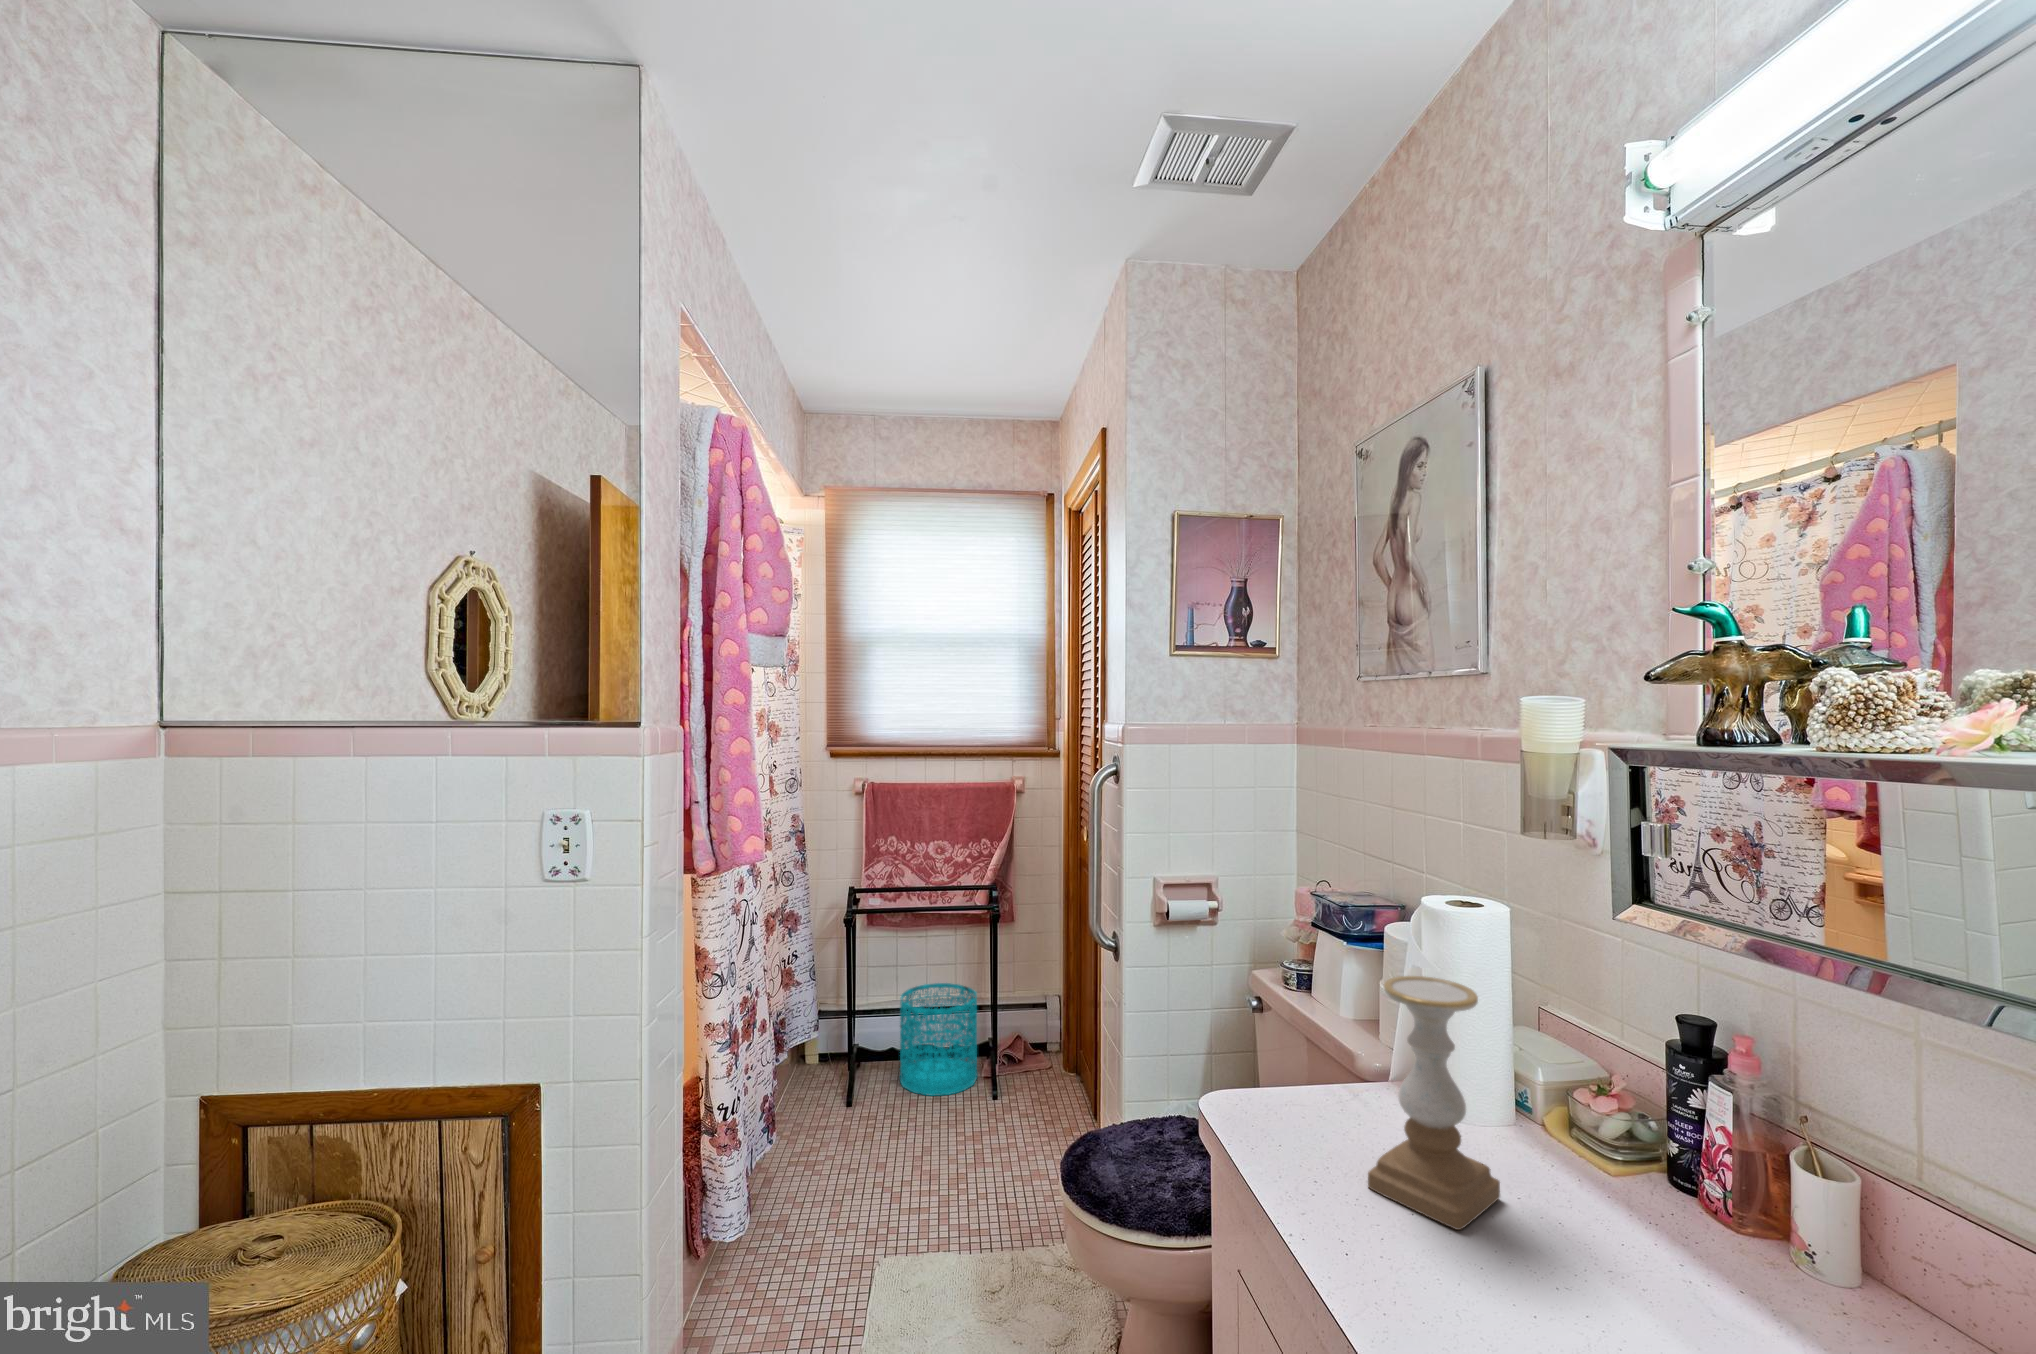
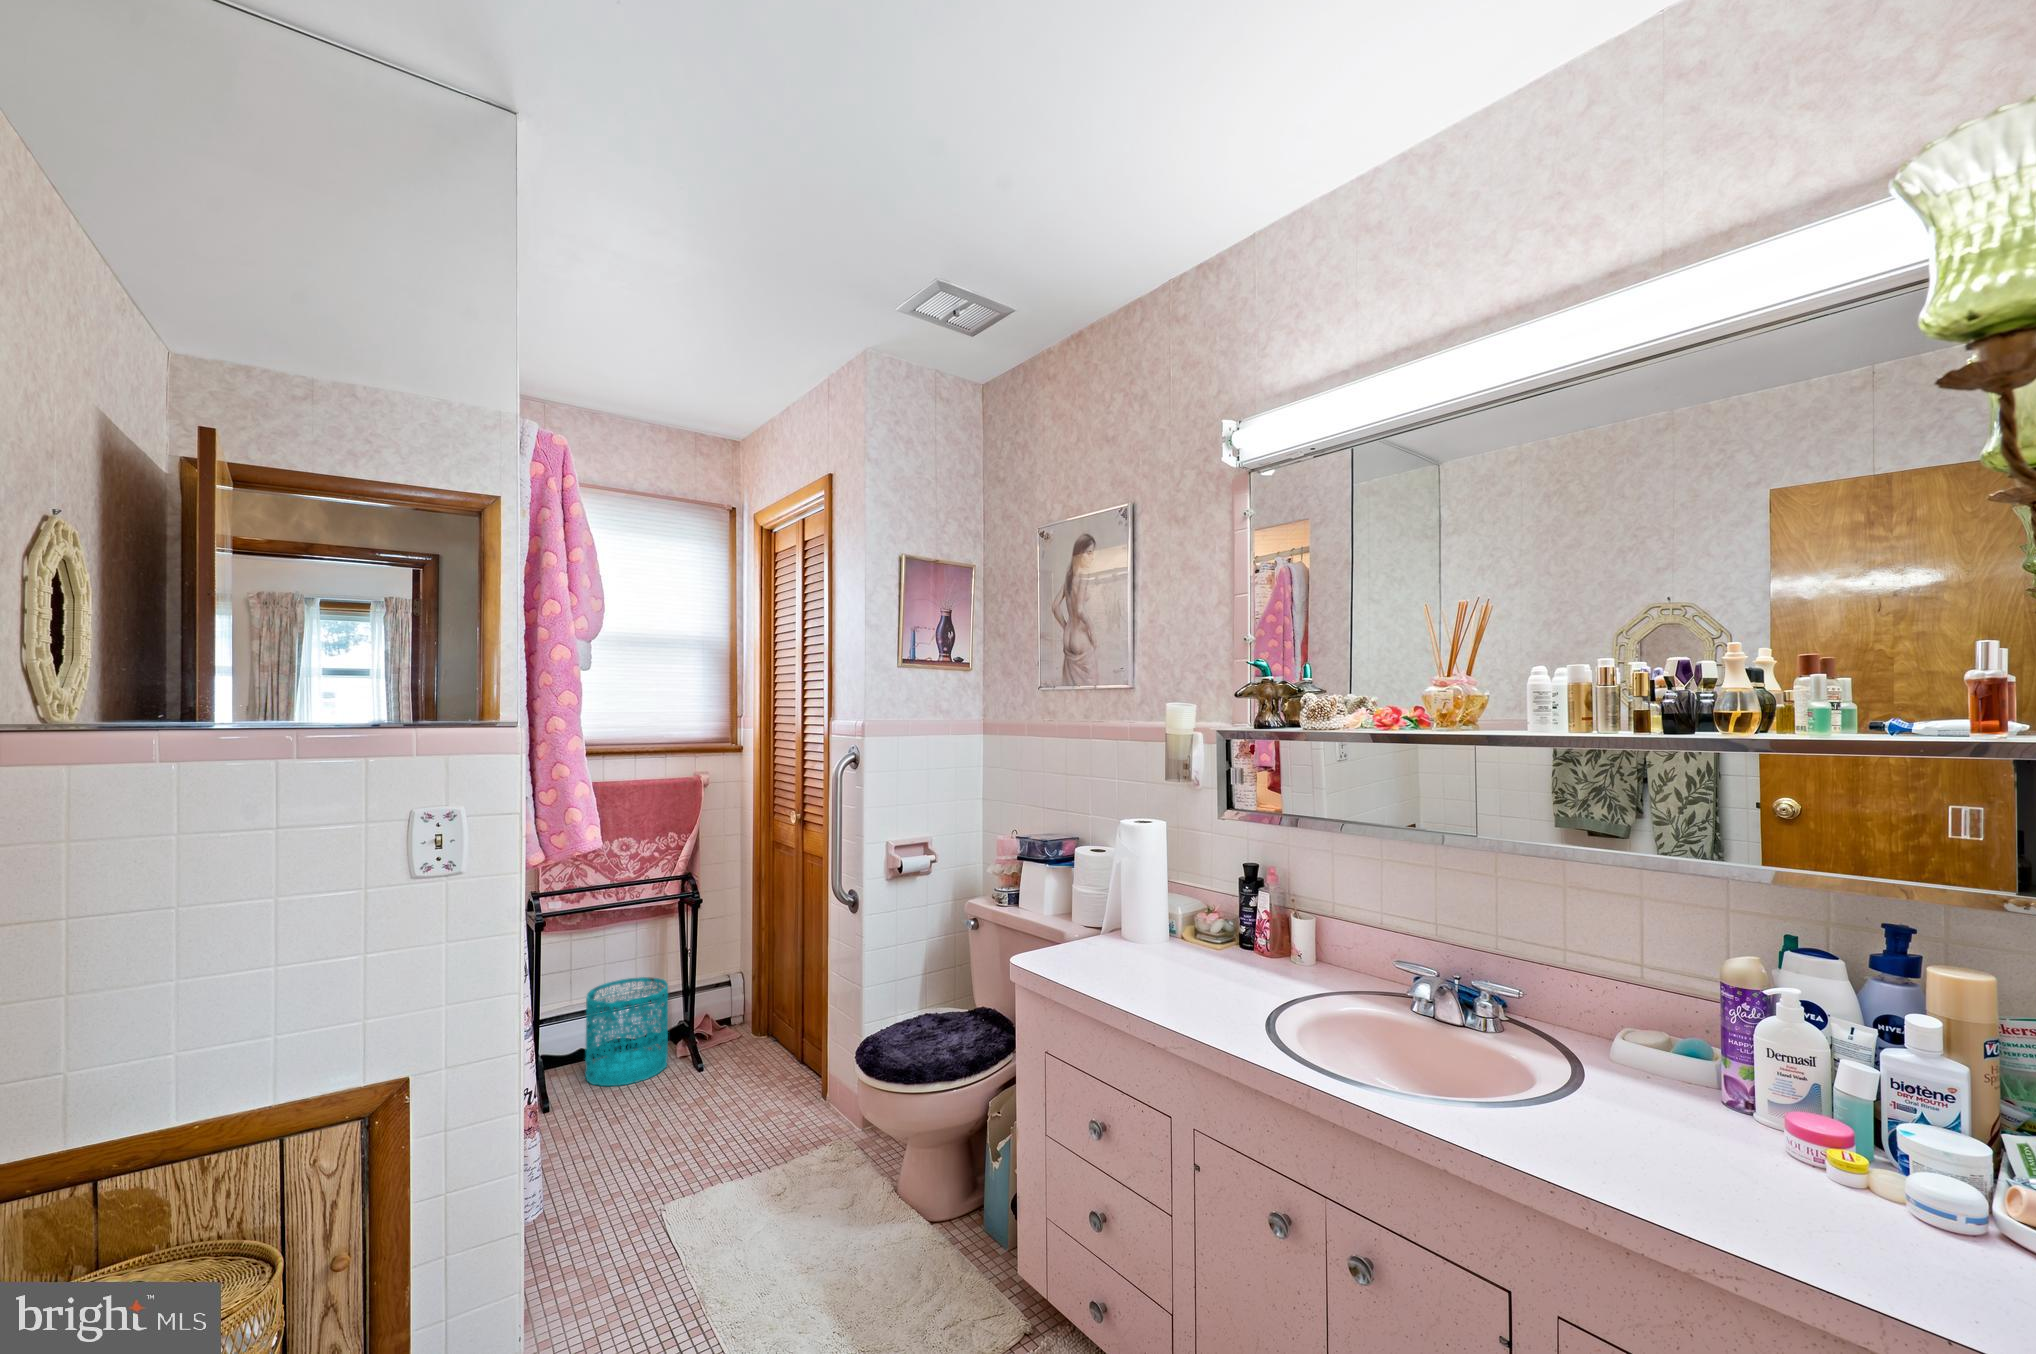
candle holder: present [1368,976,1500,1230] -> none [1123,856,1182,983]

